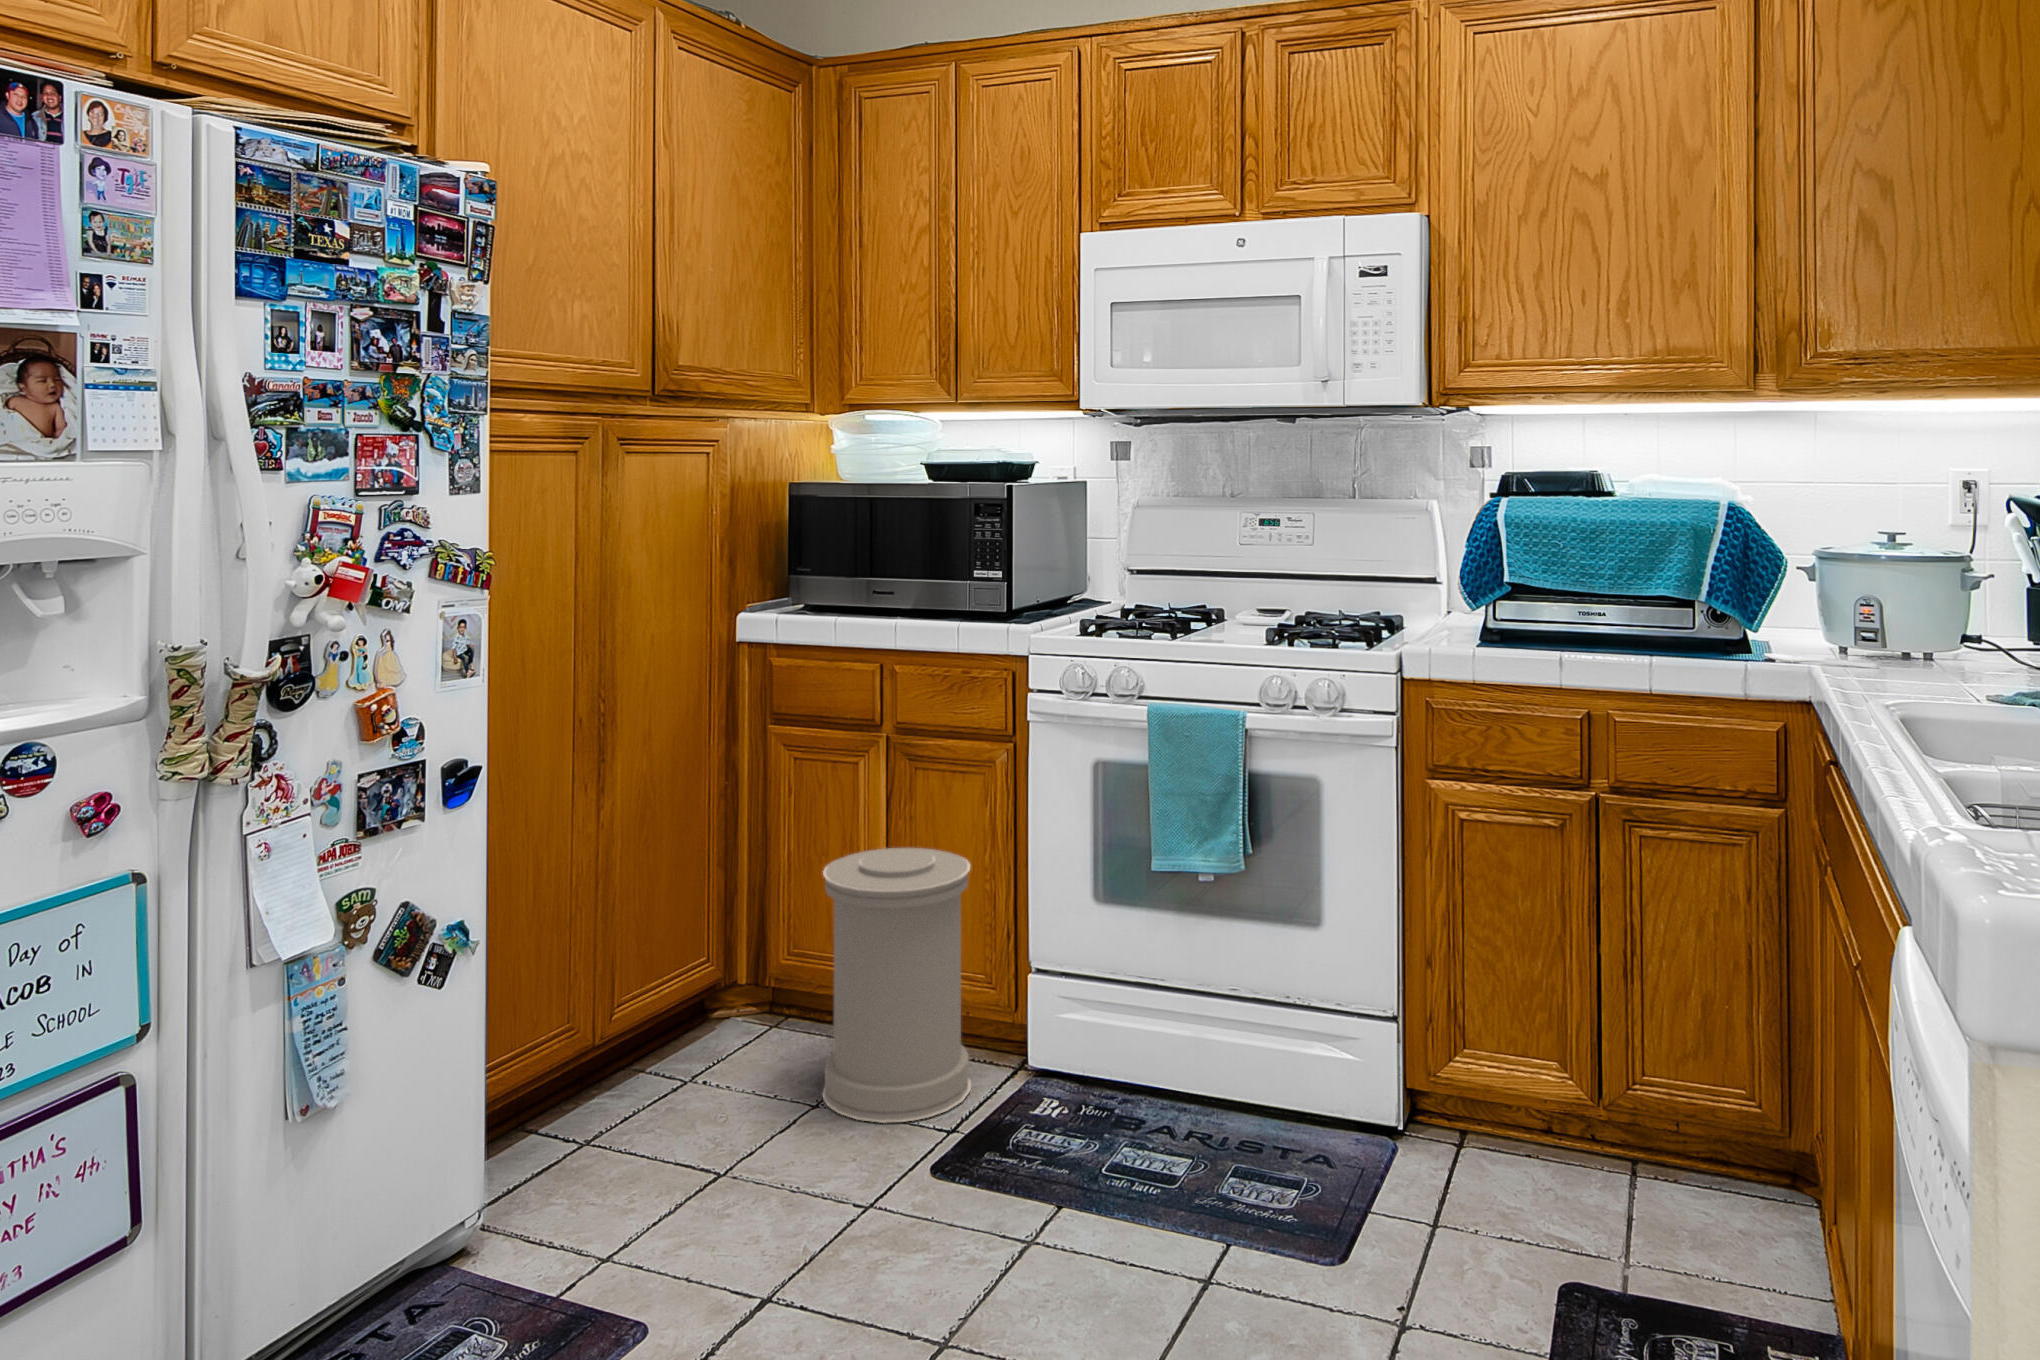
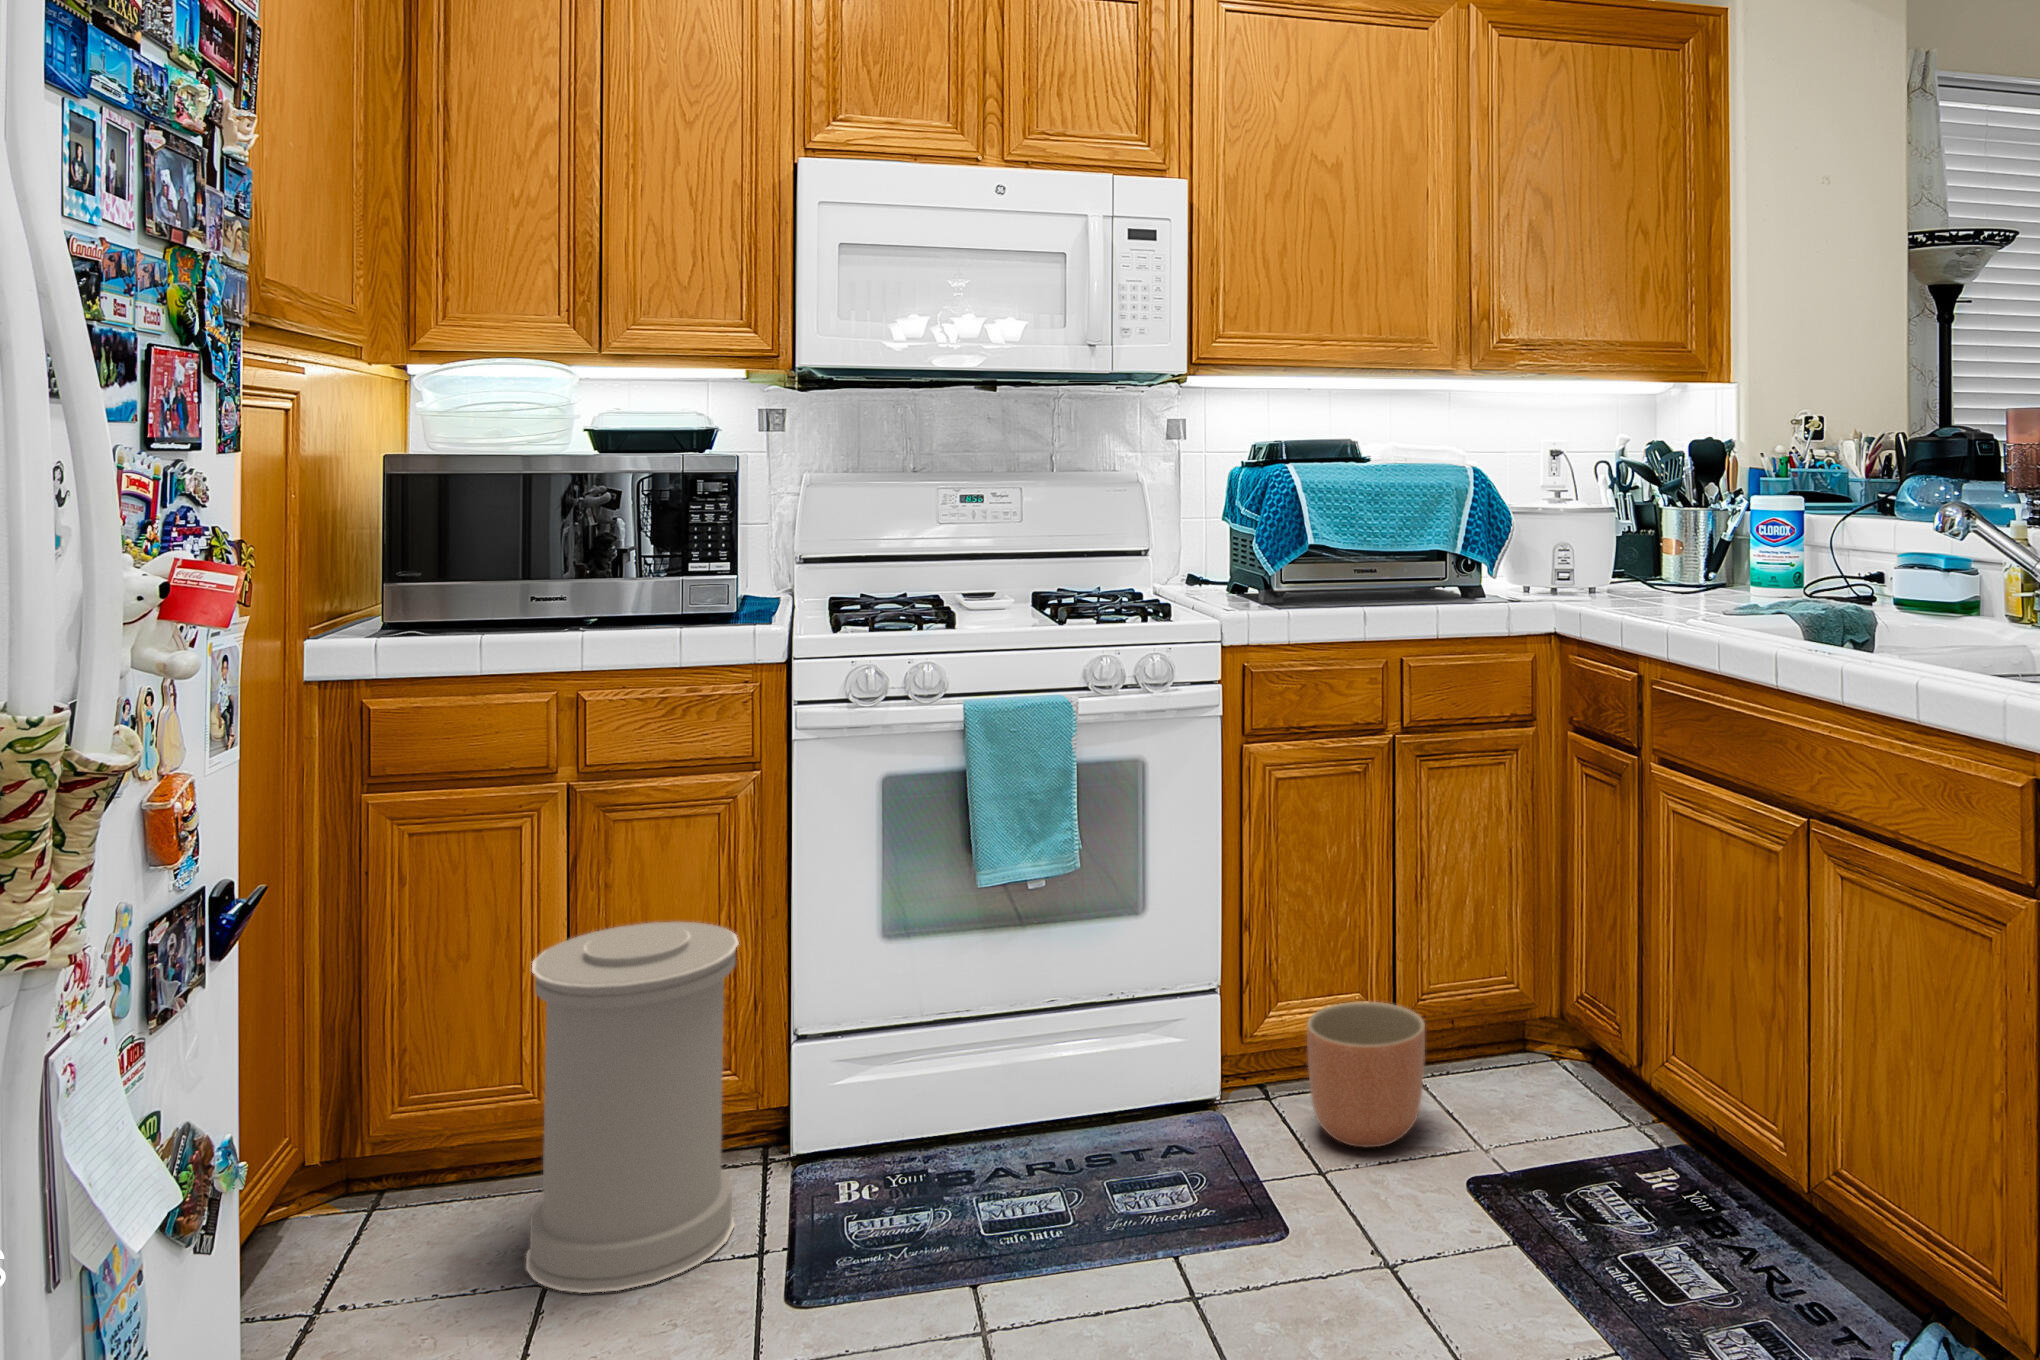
planter: none [1452,1065,1580,1223] -> present [1307,1002,1425,1148]

